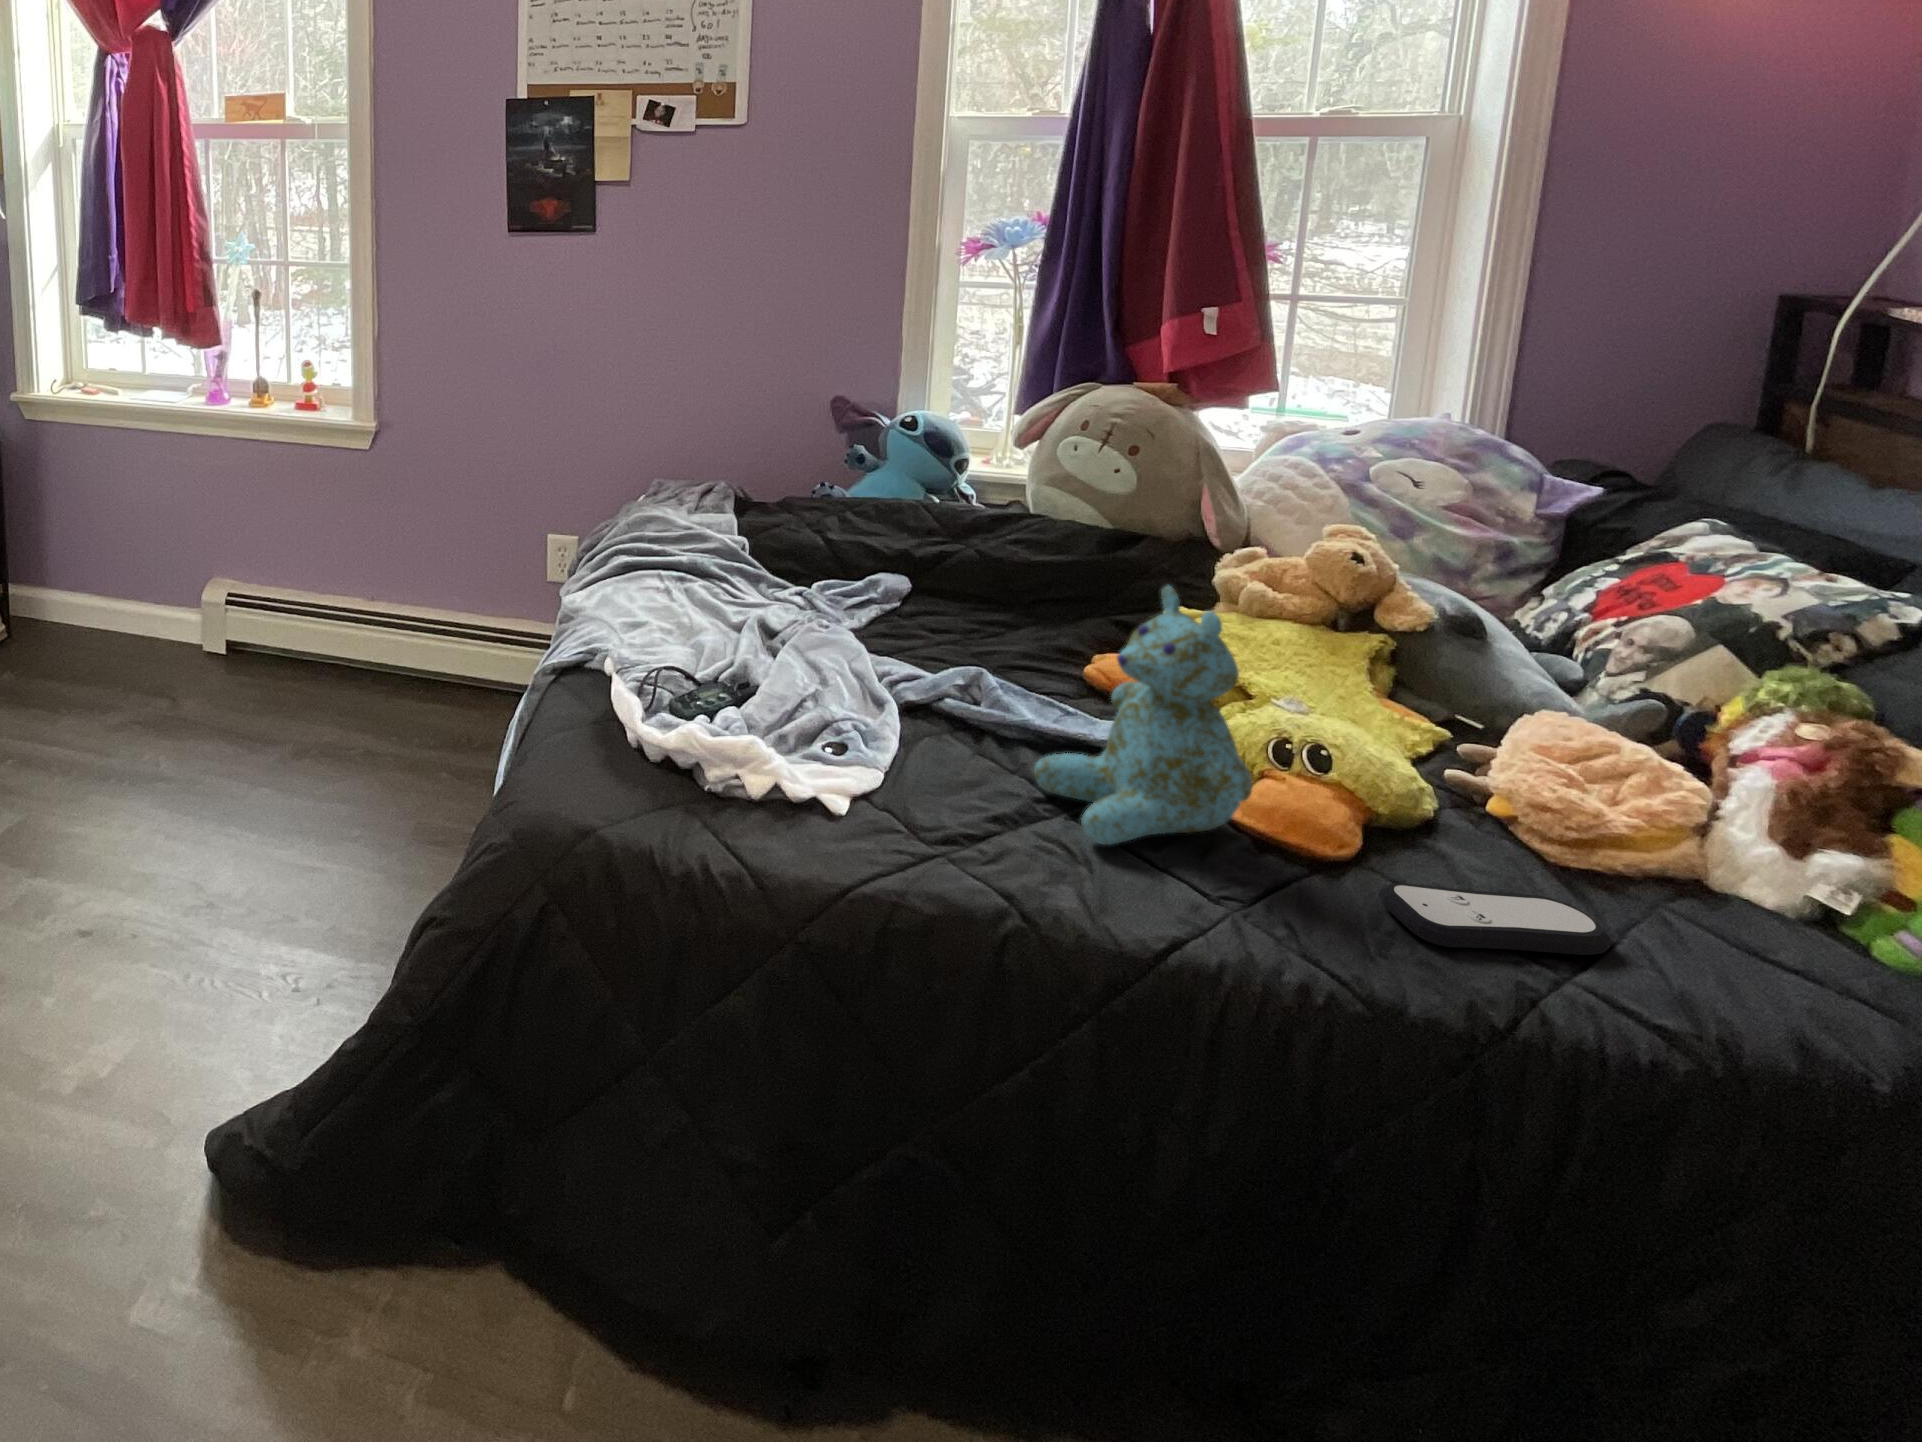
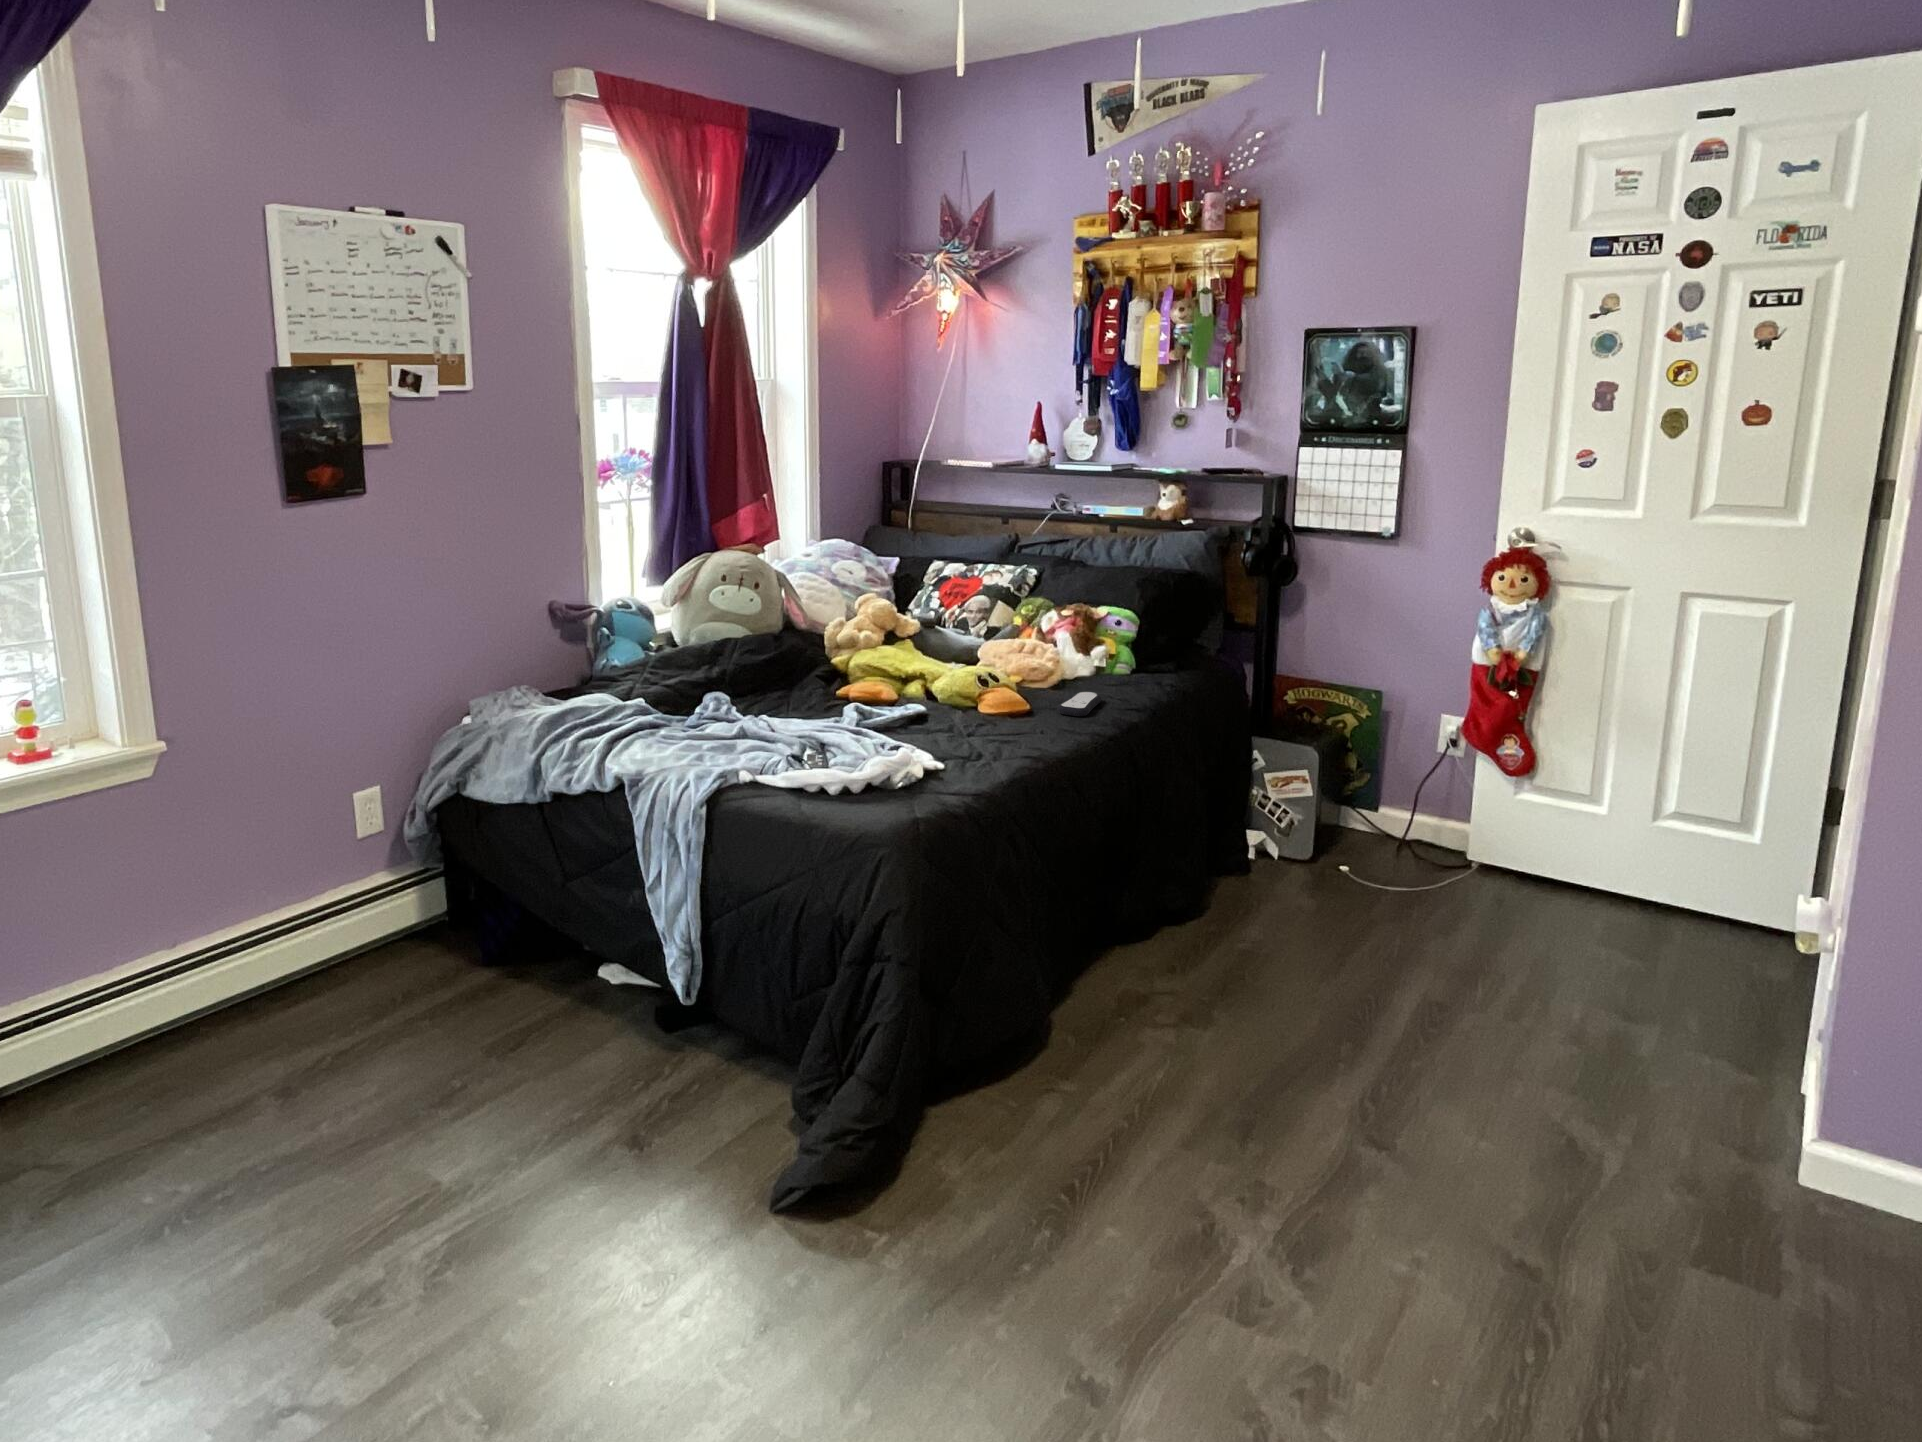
stuffed bear: present [1034,586,1252,845] -> none [945,615,1034,736]

